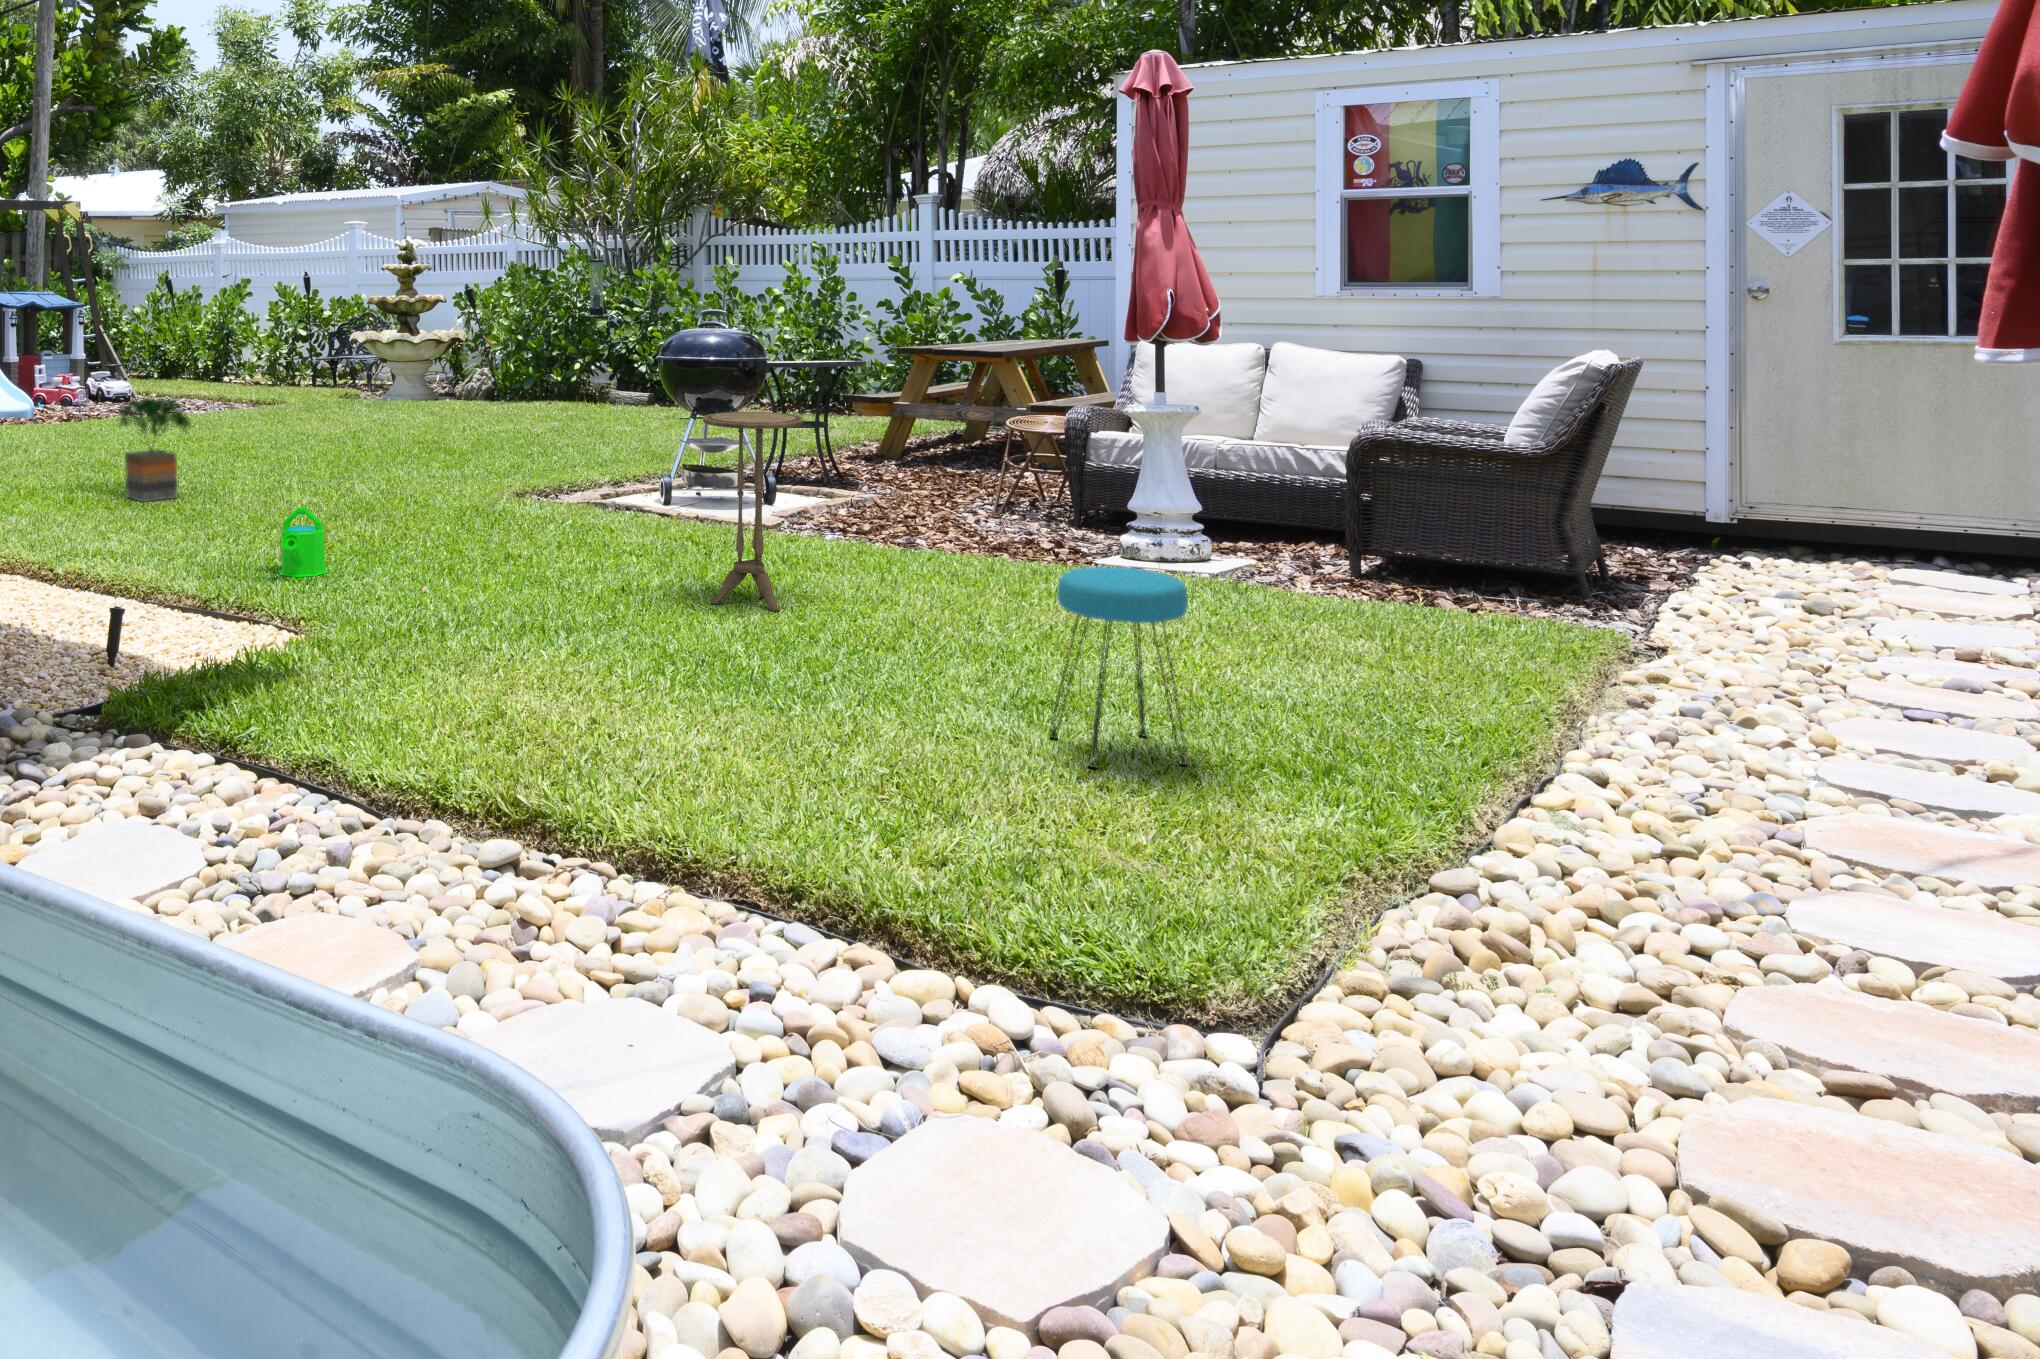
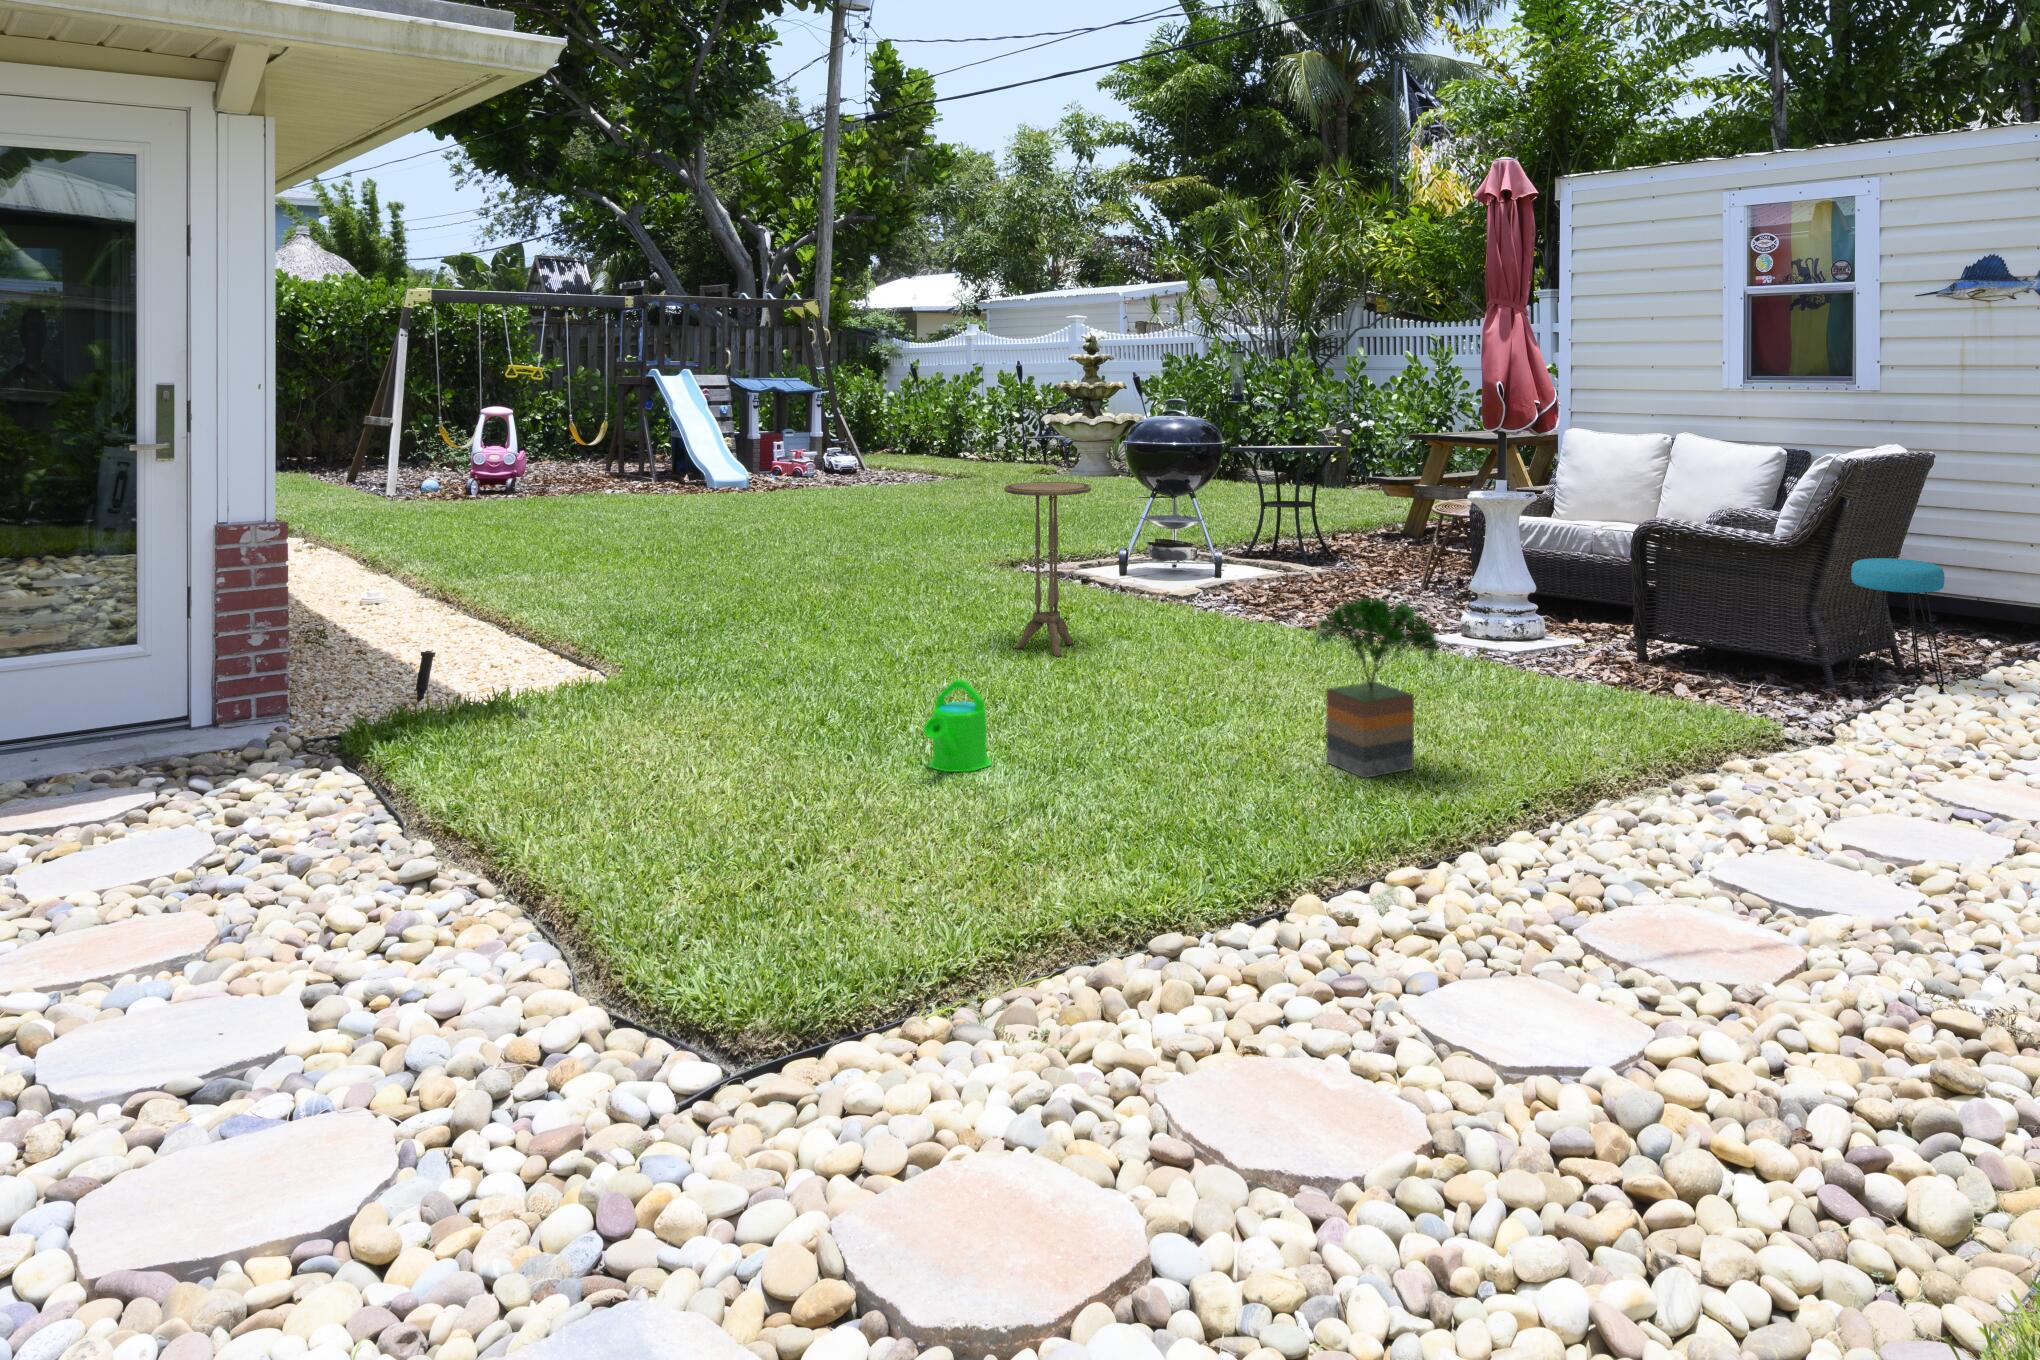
potted tree: present [118,398,191,502] -> present [1314,597,1442,778]
watering can: present [278,507,328,577] -> present [924,679,991,772]
stool: present [1050,567,1188,768] -> present [1848,558,1945,693]

